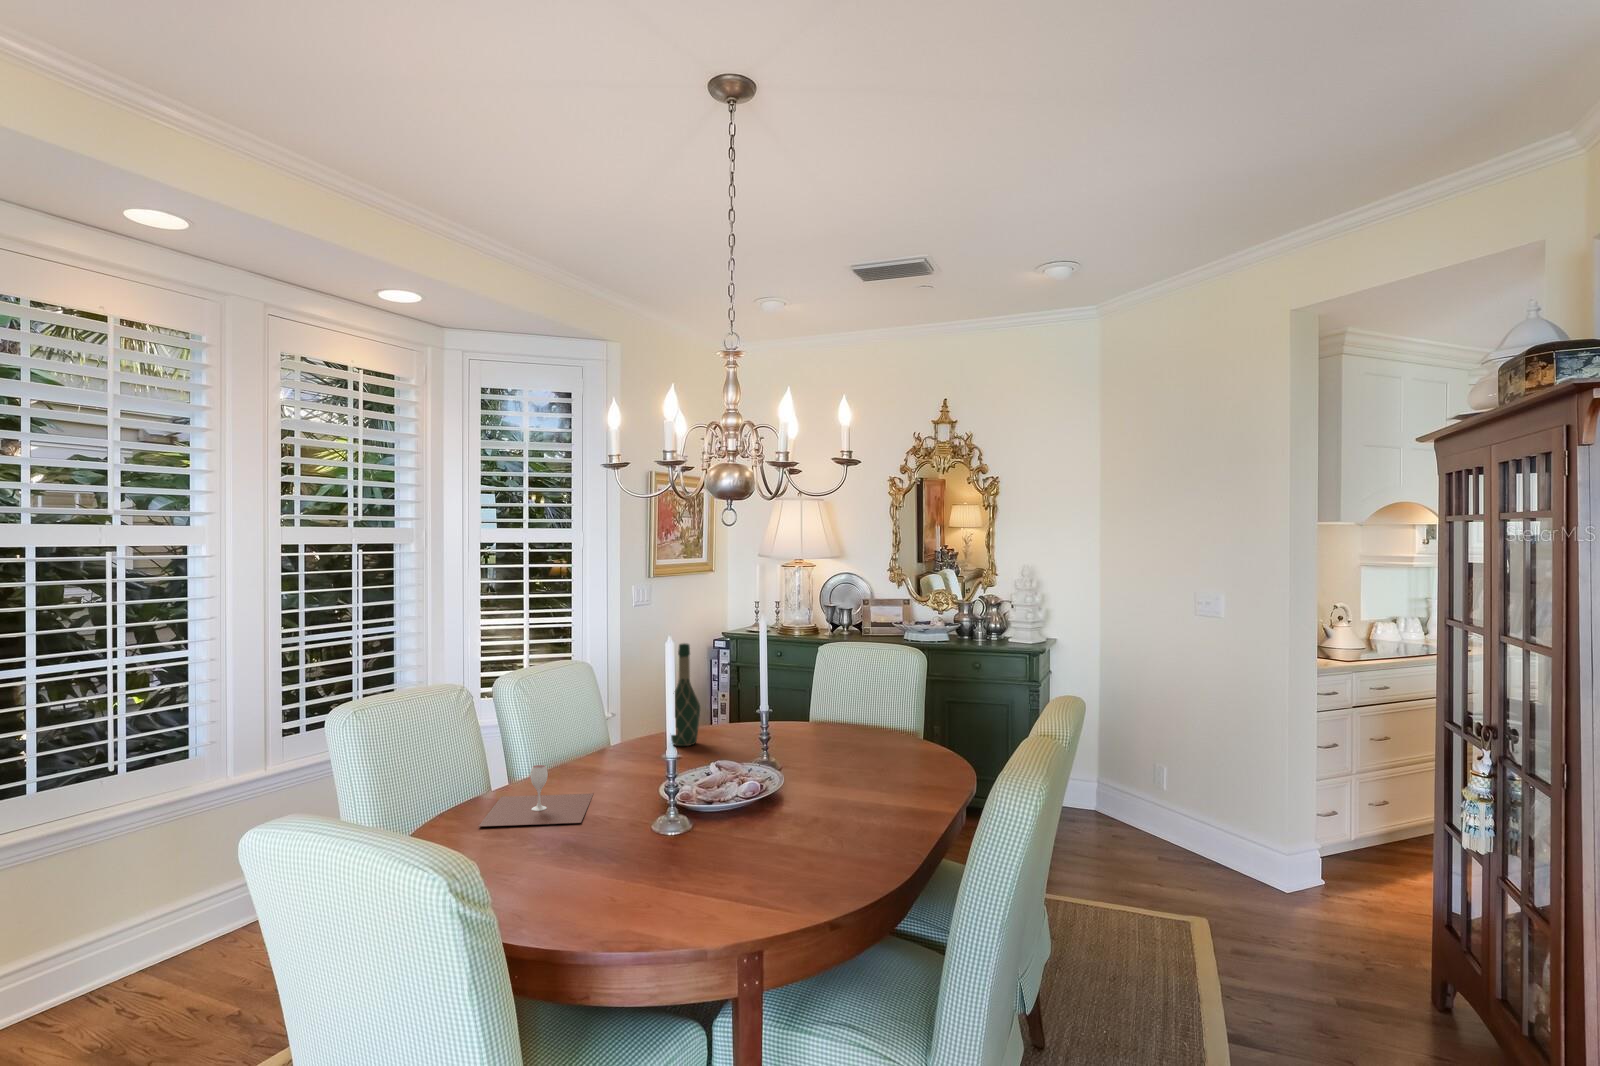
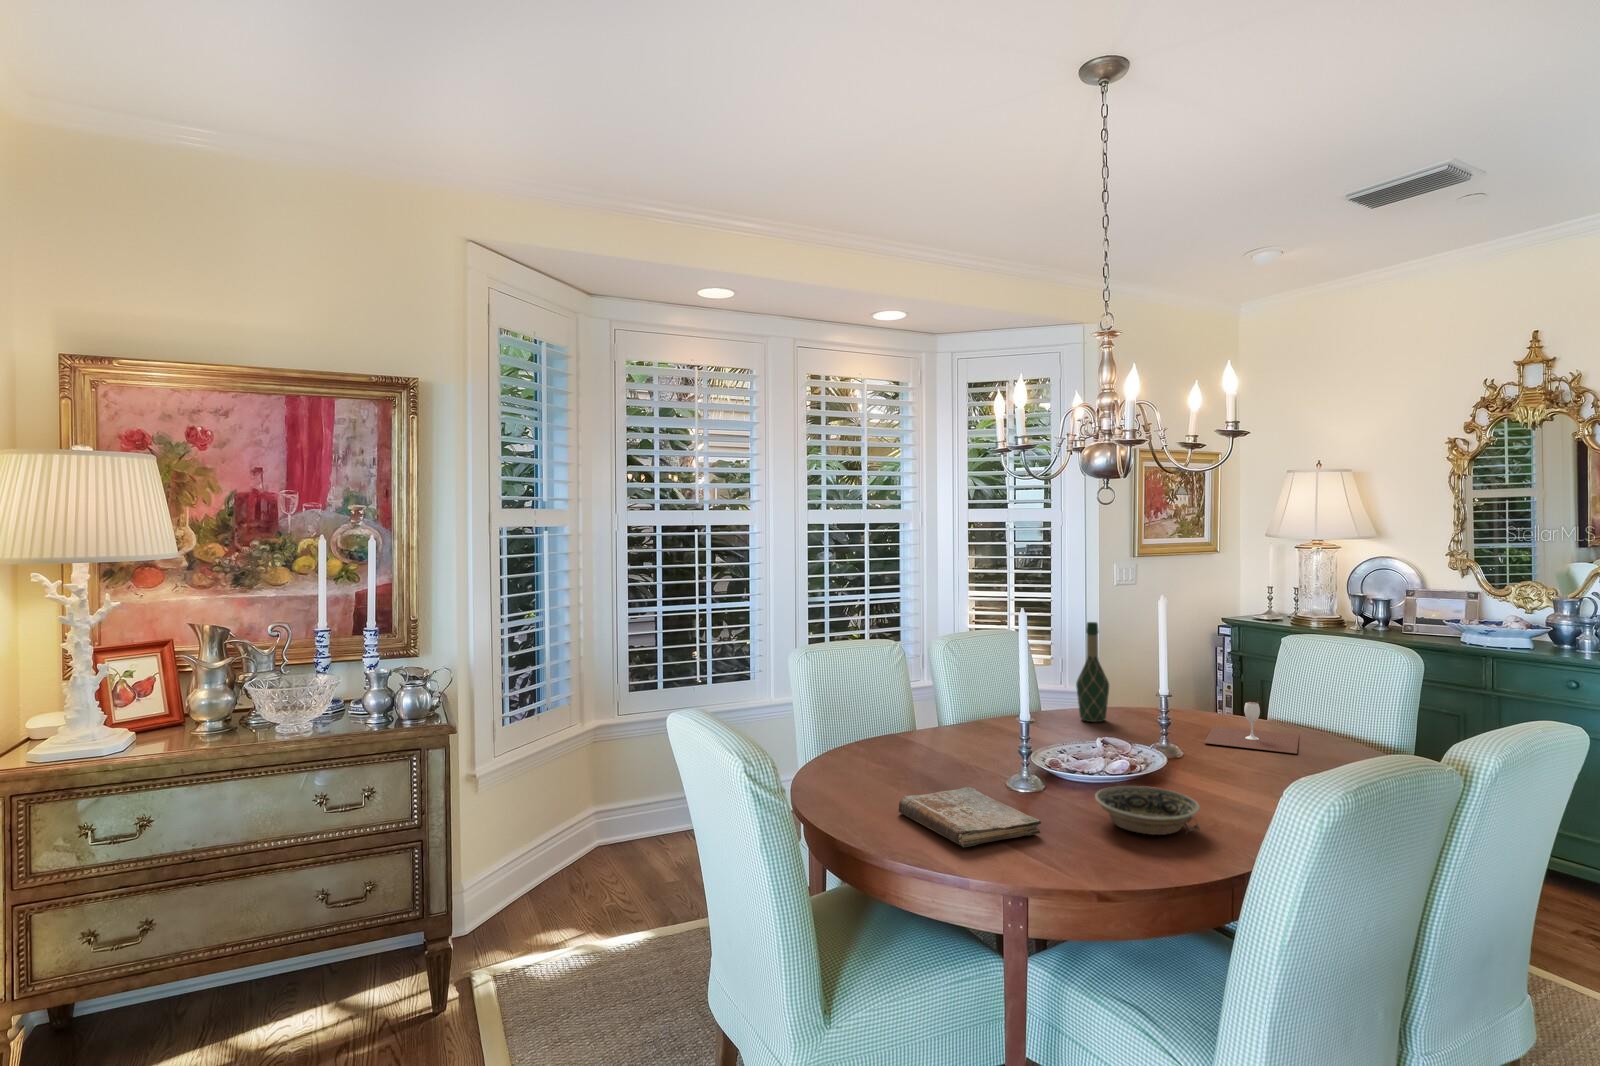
wine glass: present [479,765,593,827] -> present [1204,702,1299,754]
bowl: none [771,801,868,849] -> present [1095,786,1200,835]
book: none [571,838,738,908] -> present [898,787,1041,847]

